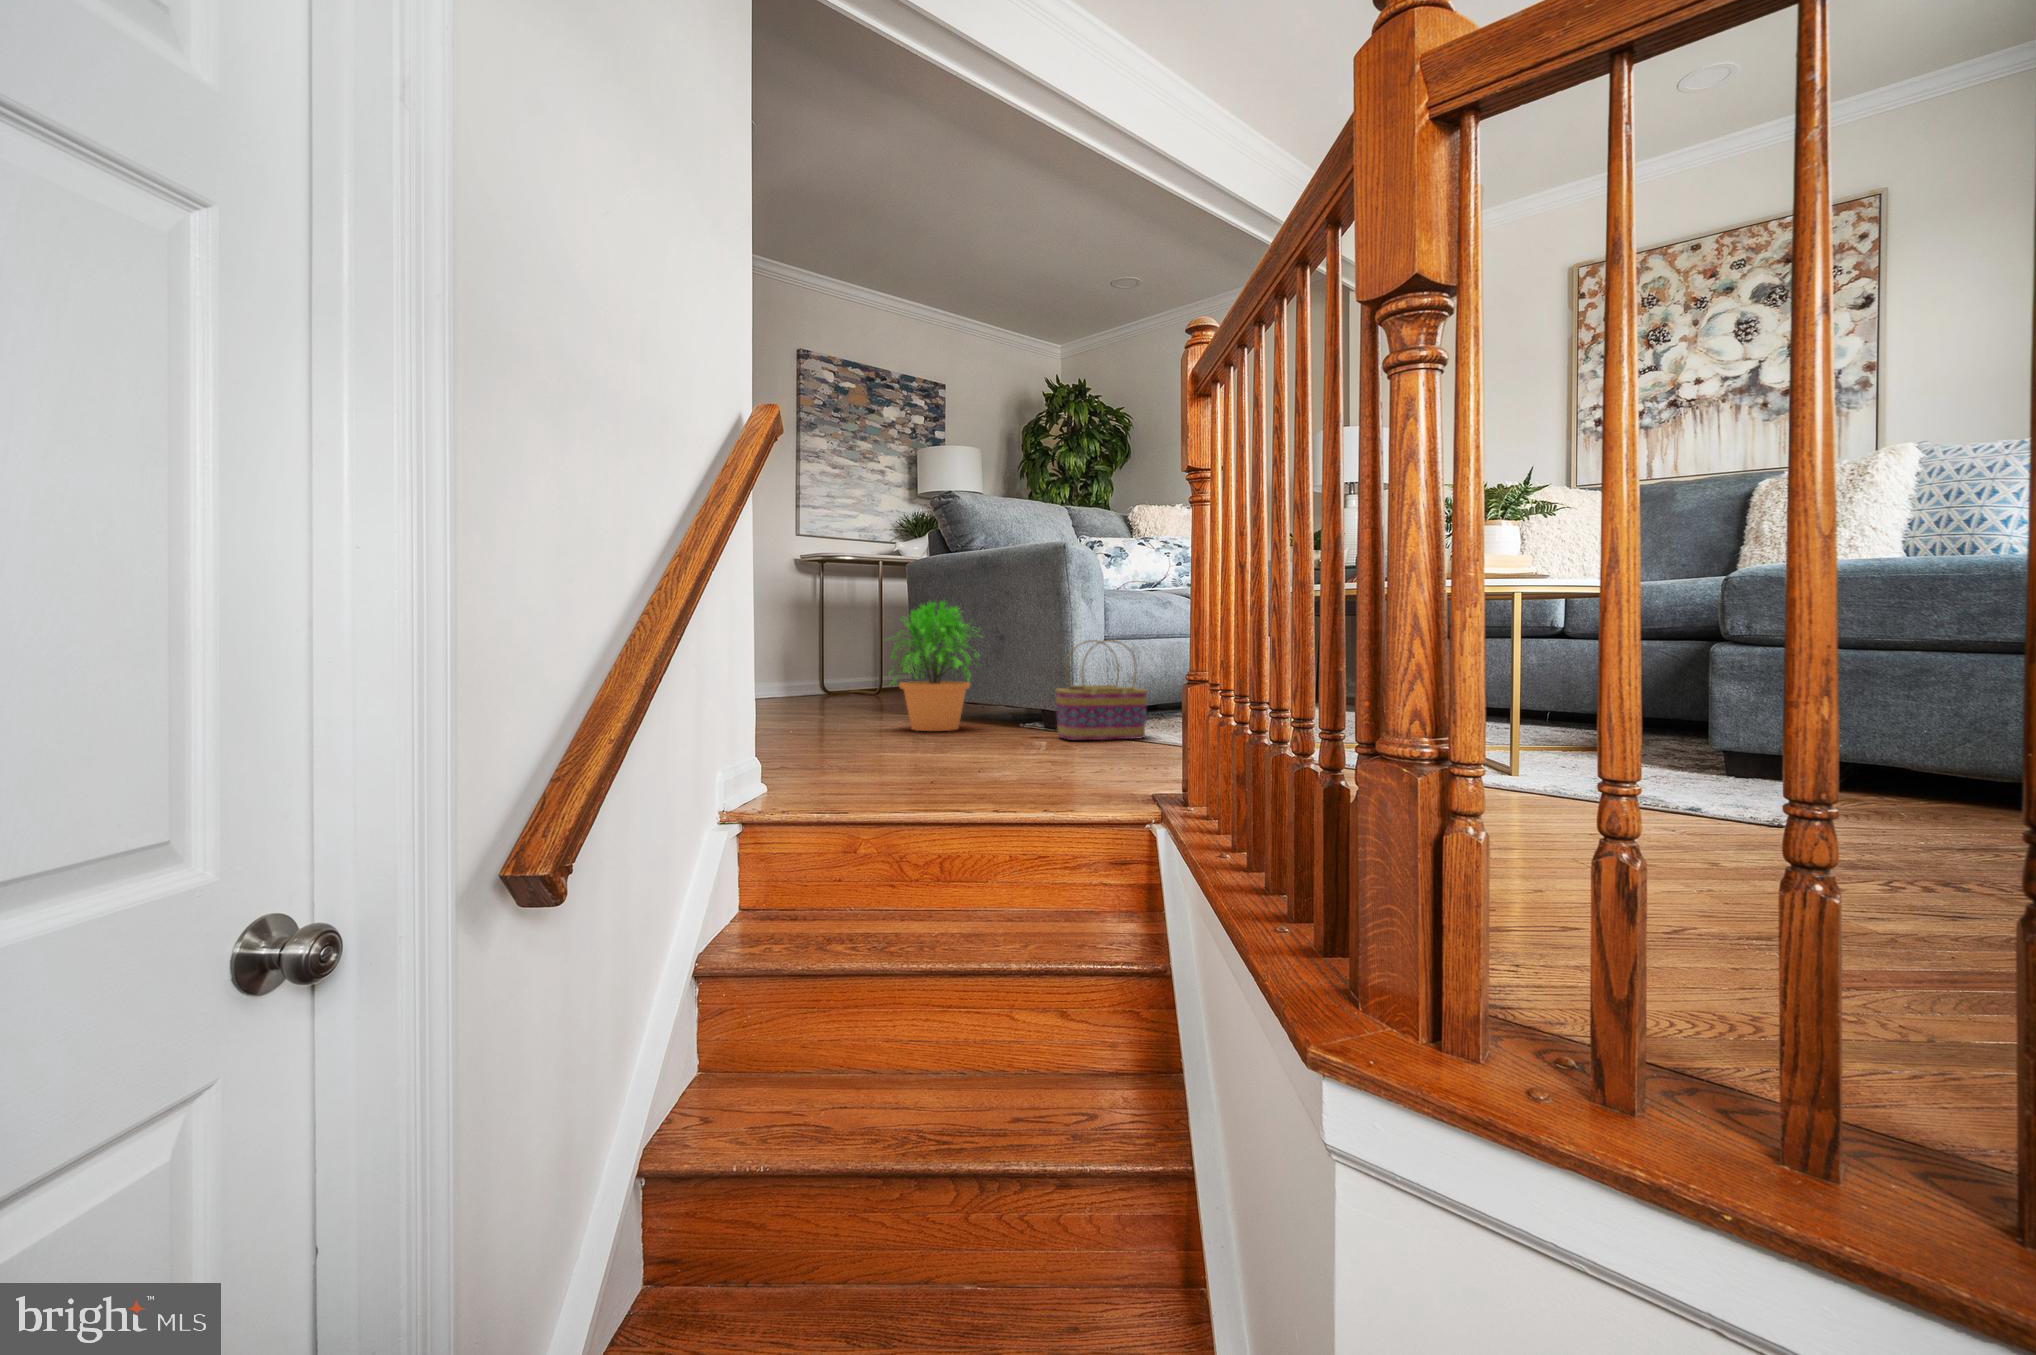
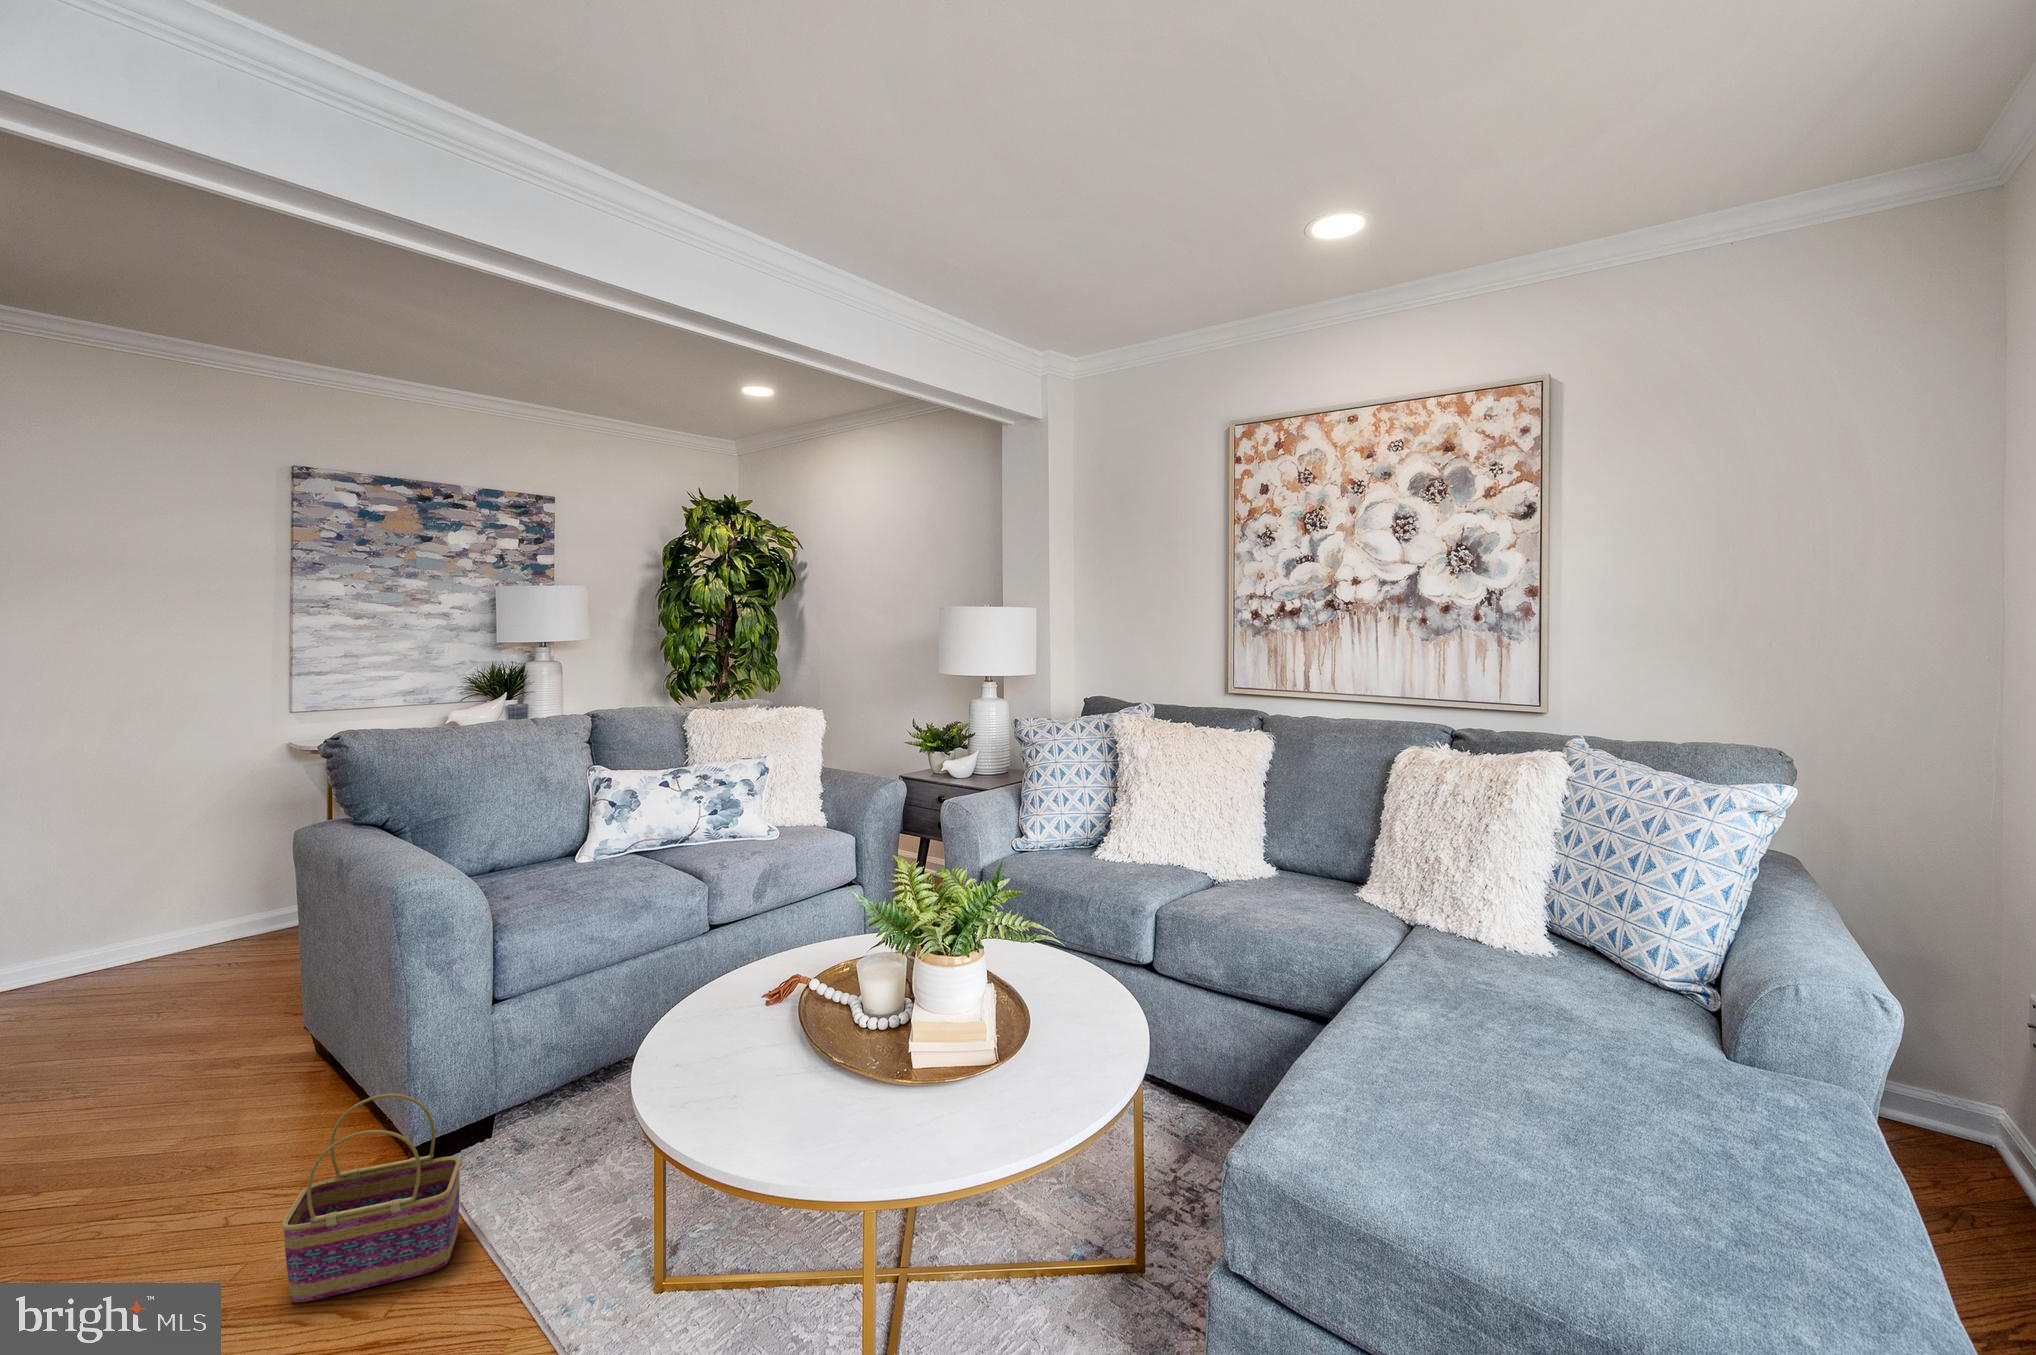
potted plant: present [888,602,979,731] -> none [99,982,294,1202]

